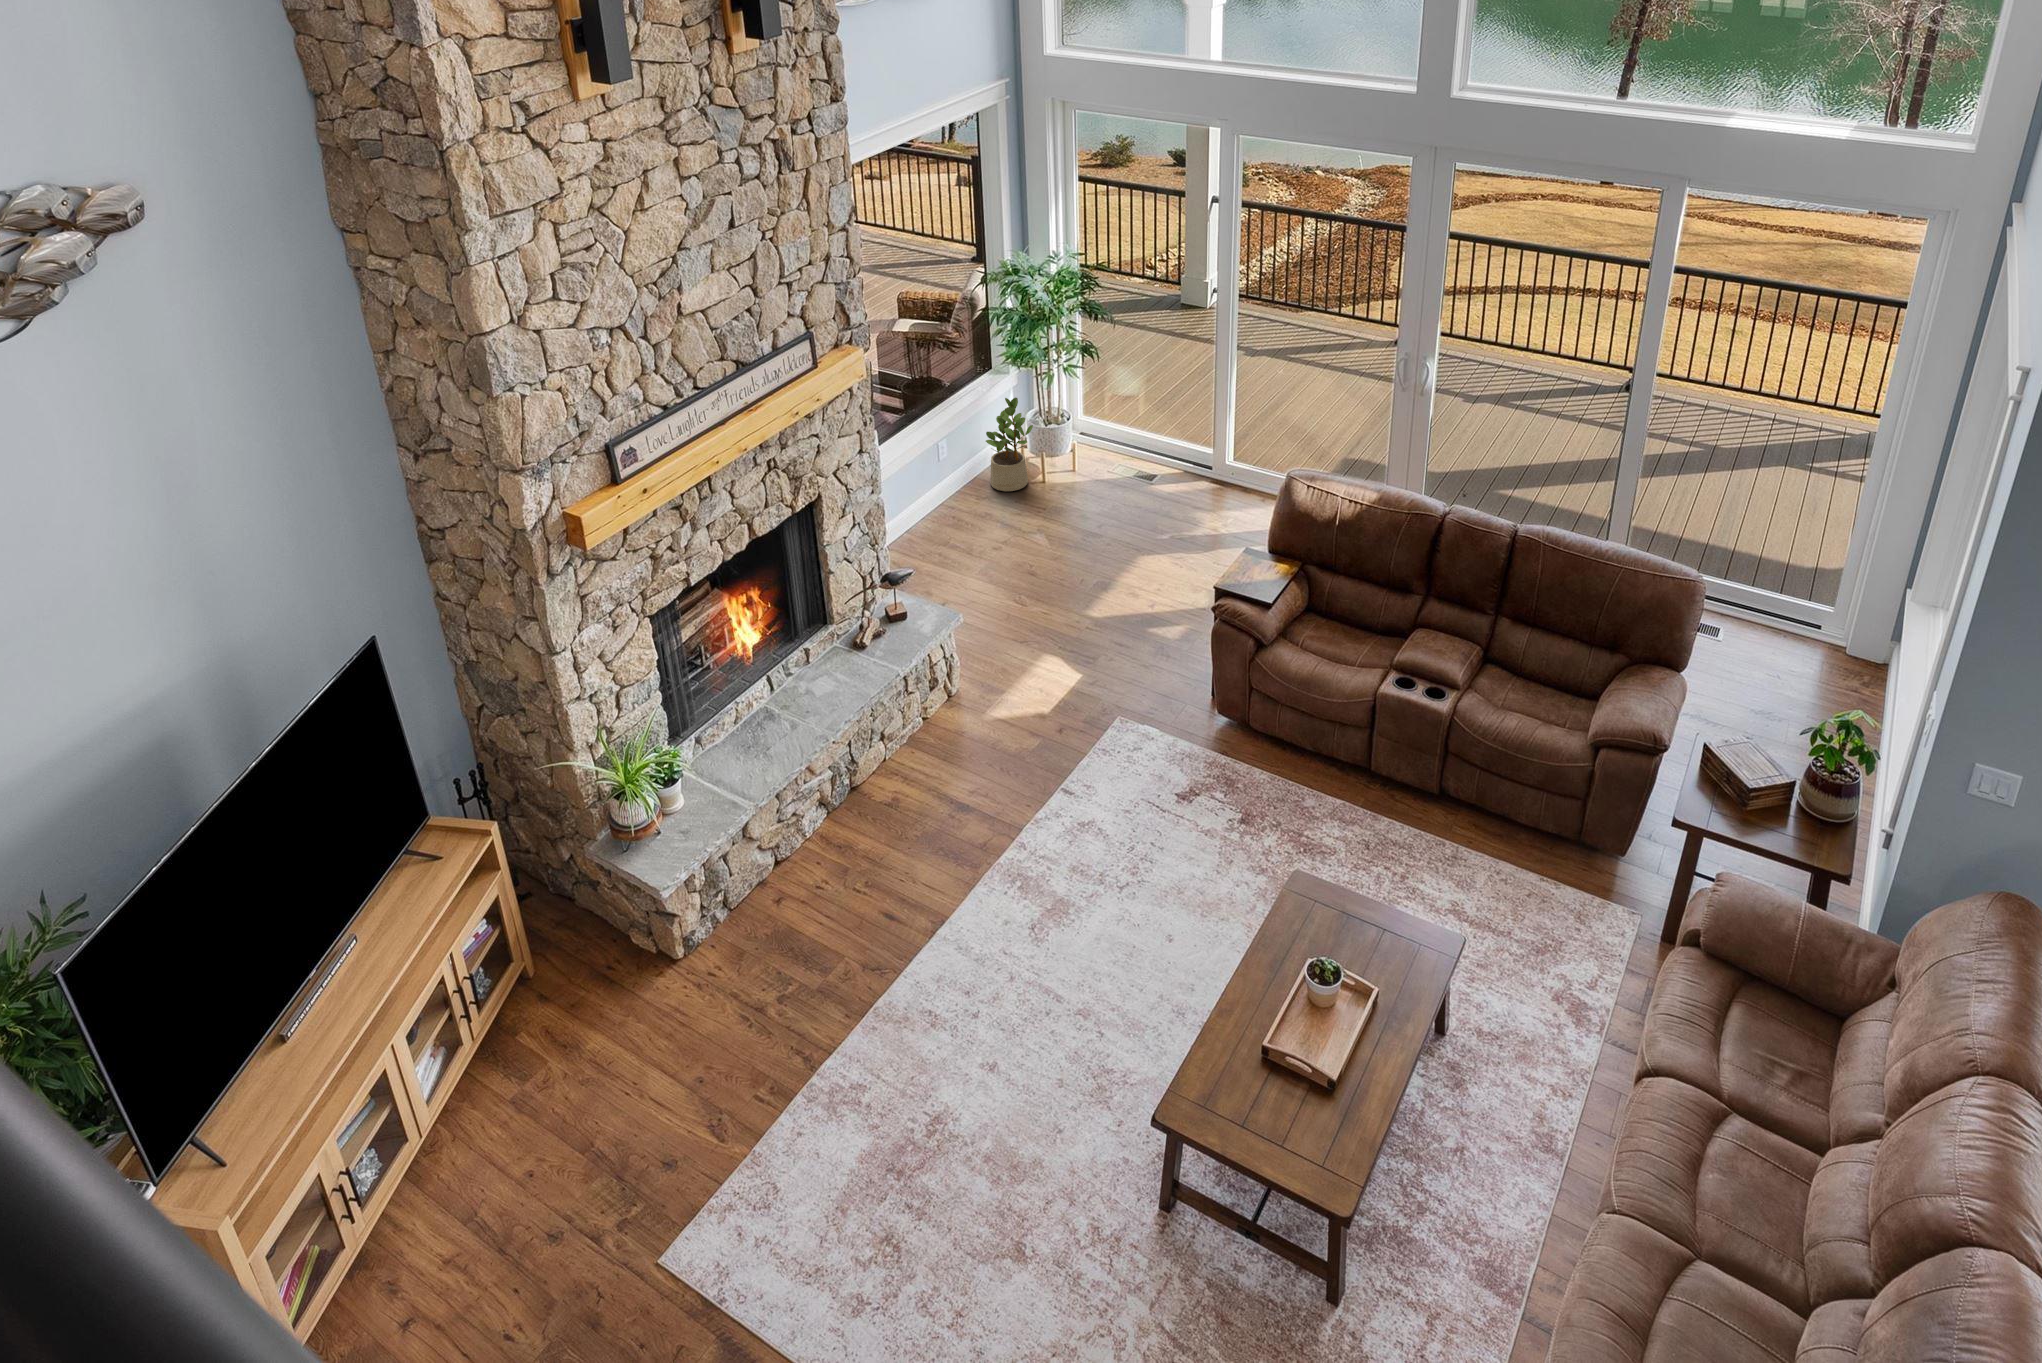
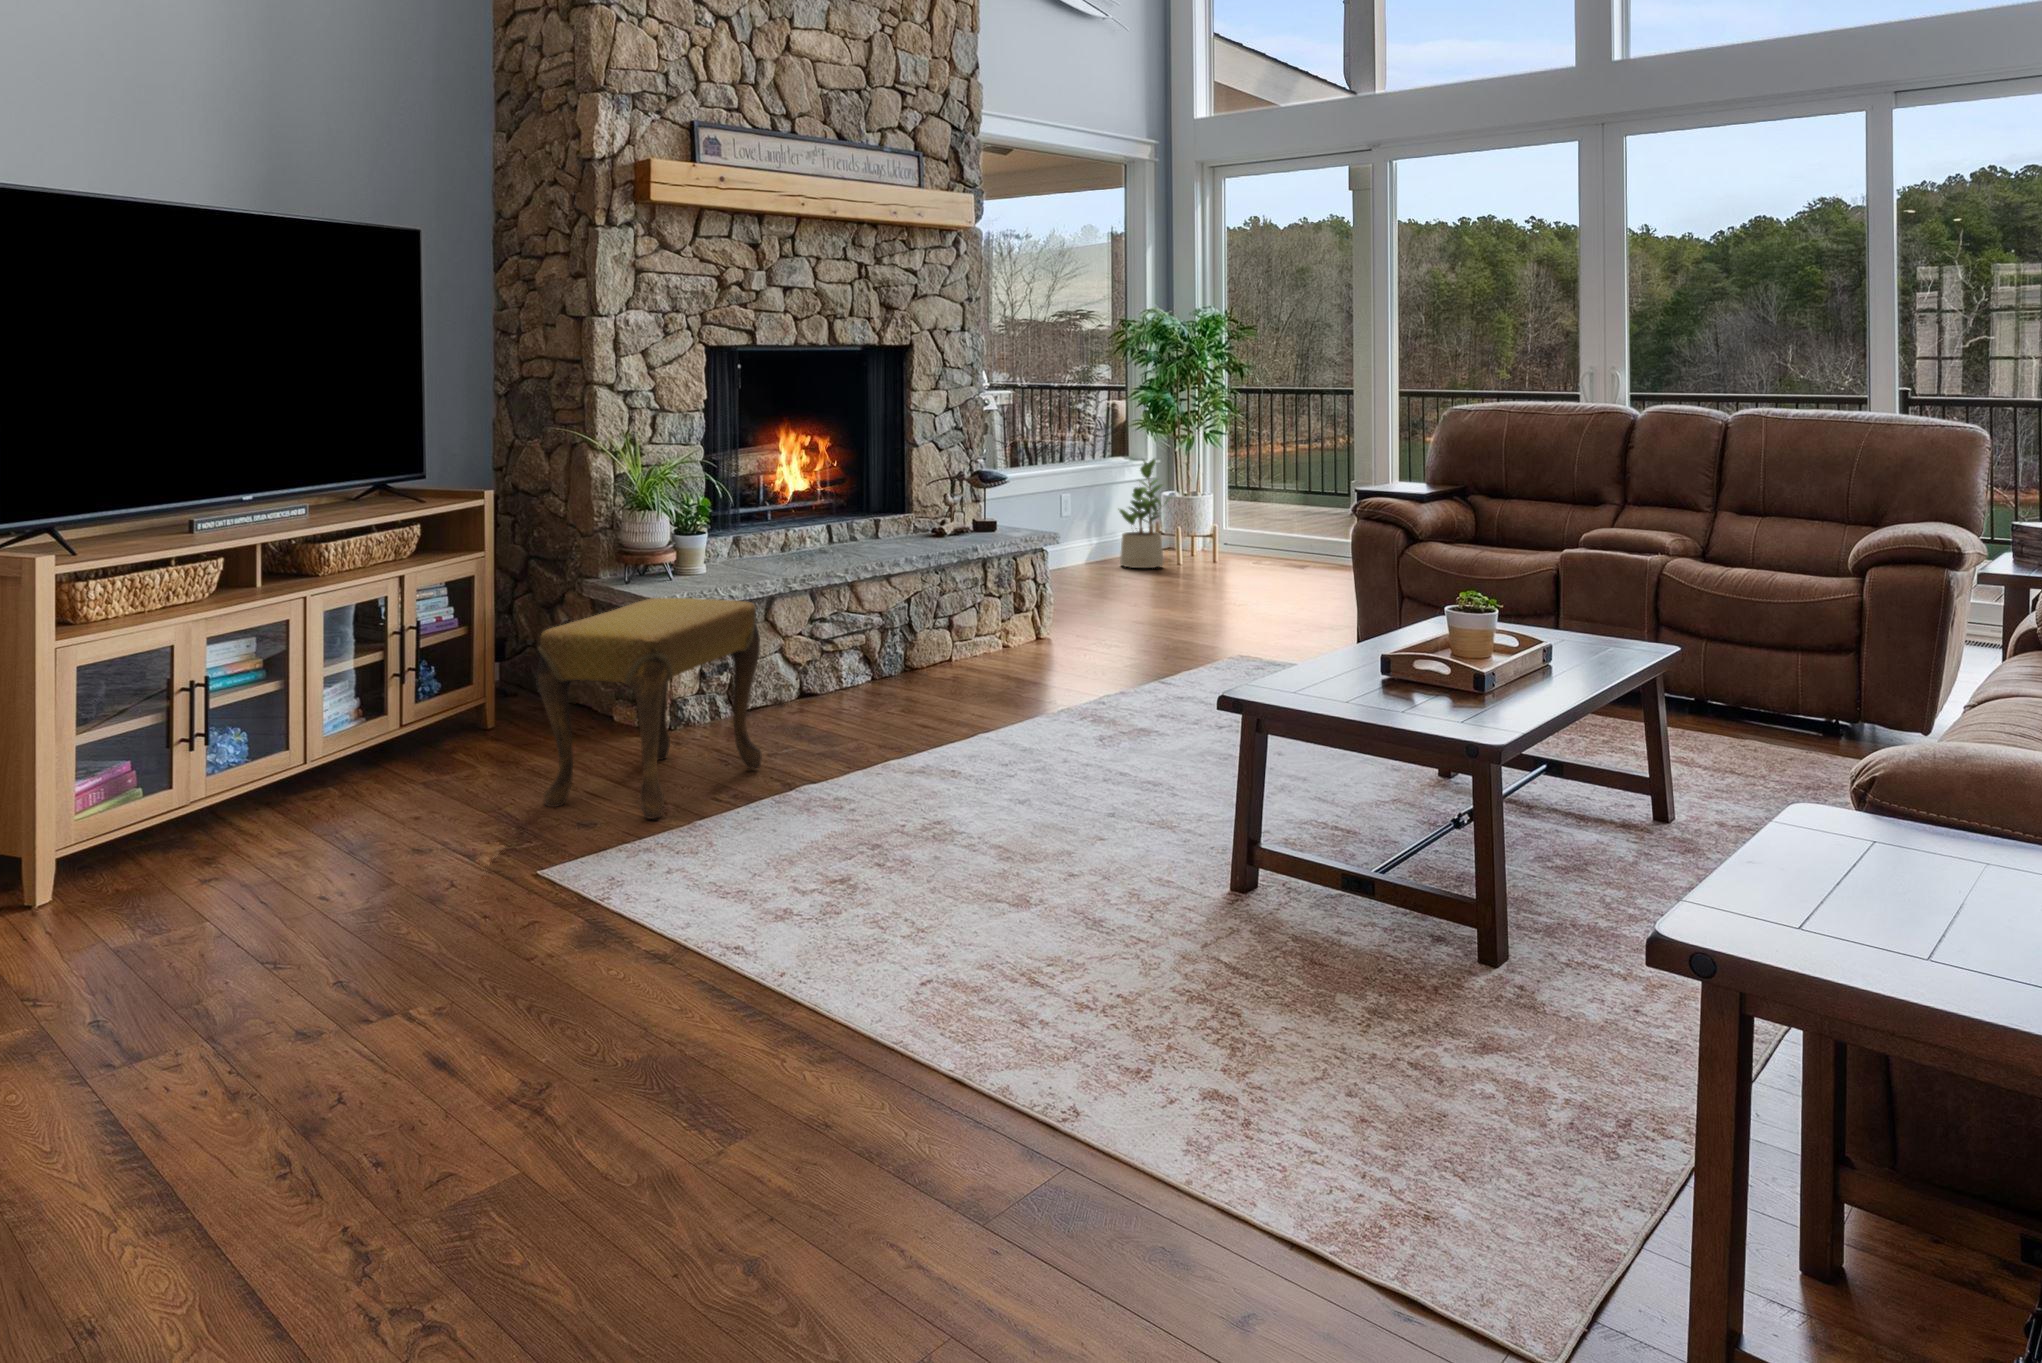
footstool: none [611,1004,789,1257] -> present [538,598,762,819]

